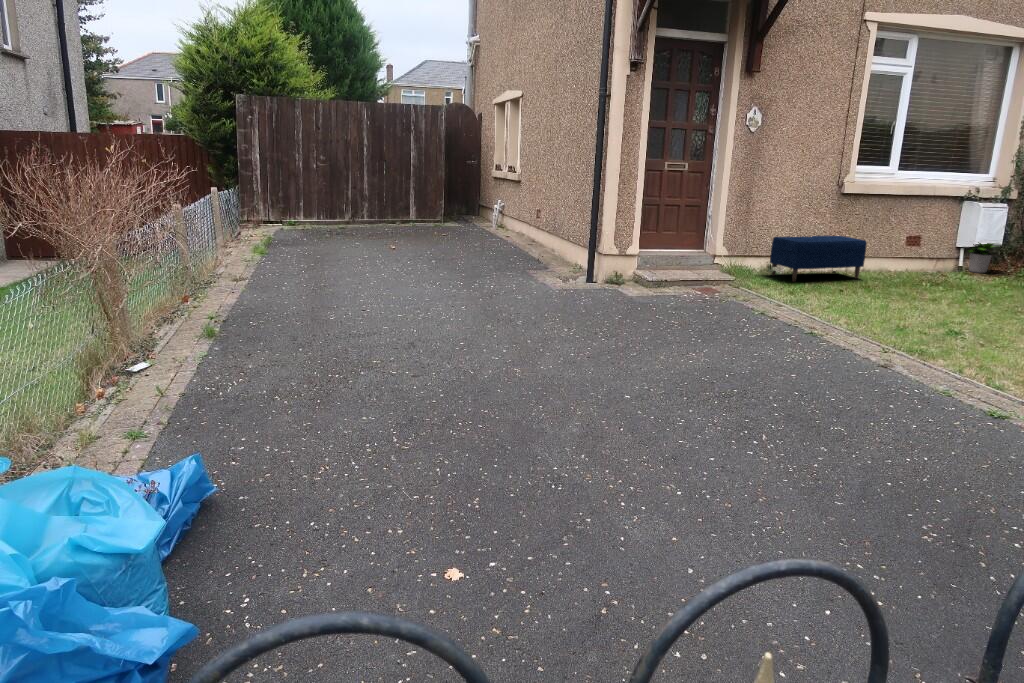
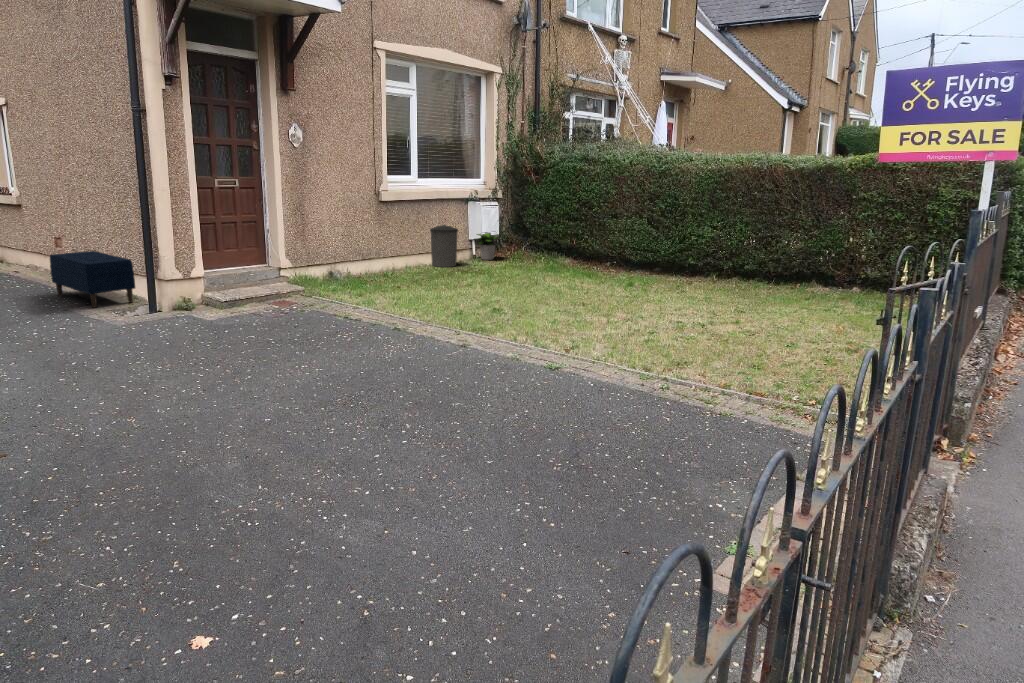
trash can: none [898,225,939,275] -> present [430,225,458,267]
bench: present [770,235,867,282] -> present [50,251,135,308]

